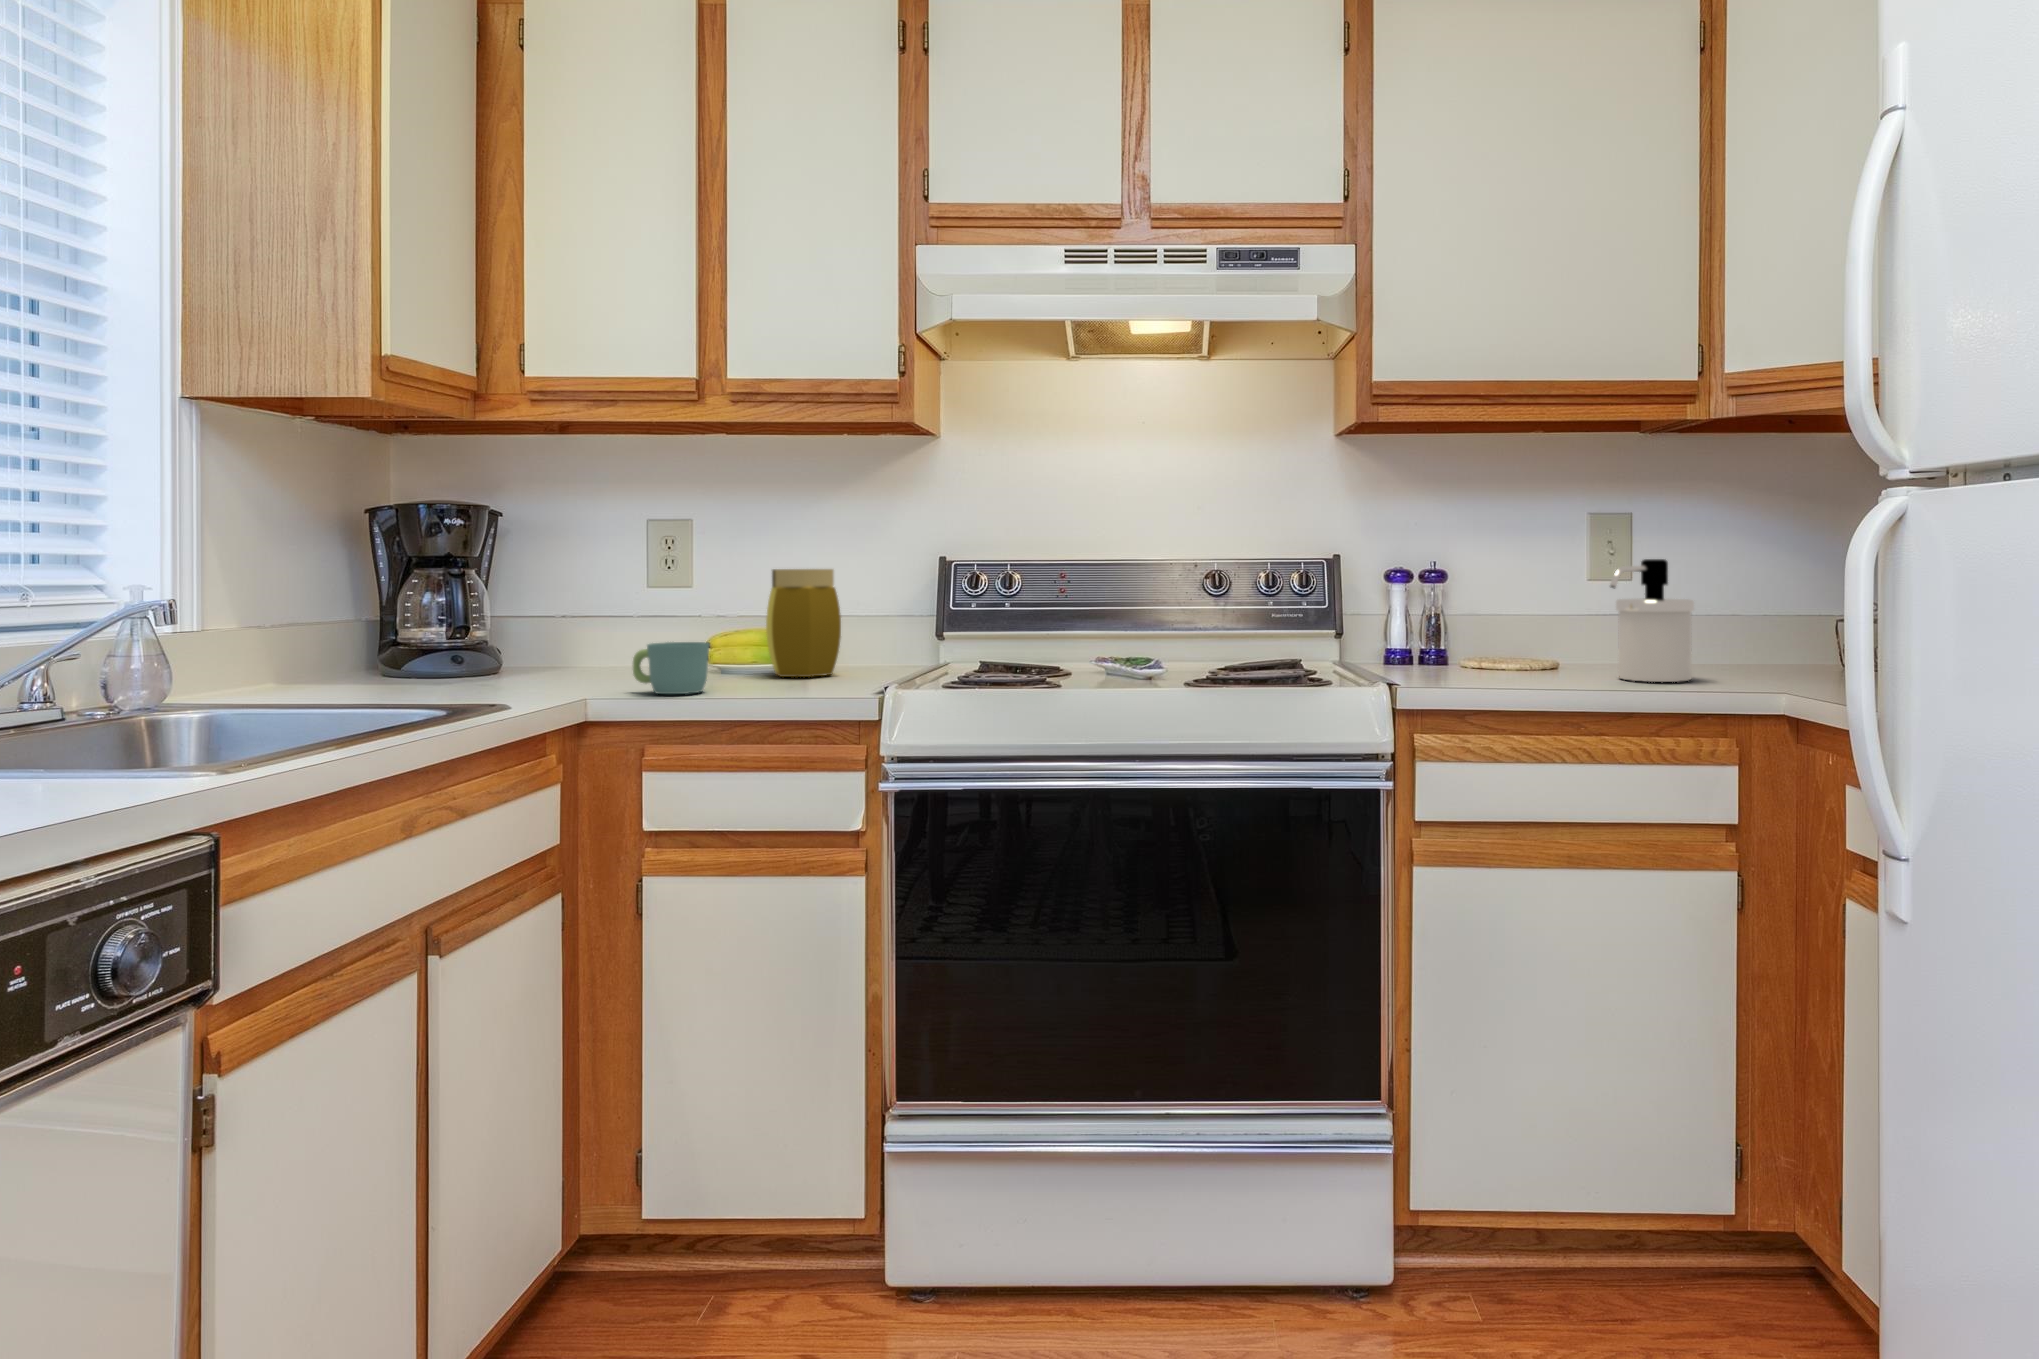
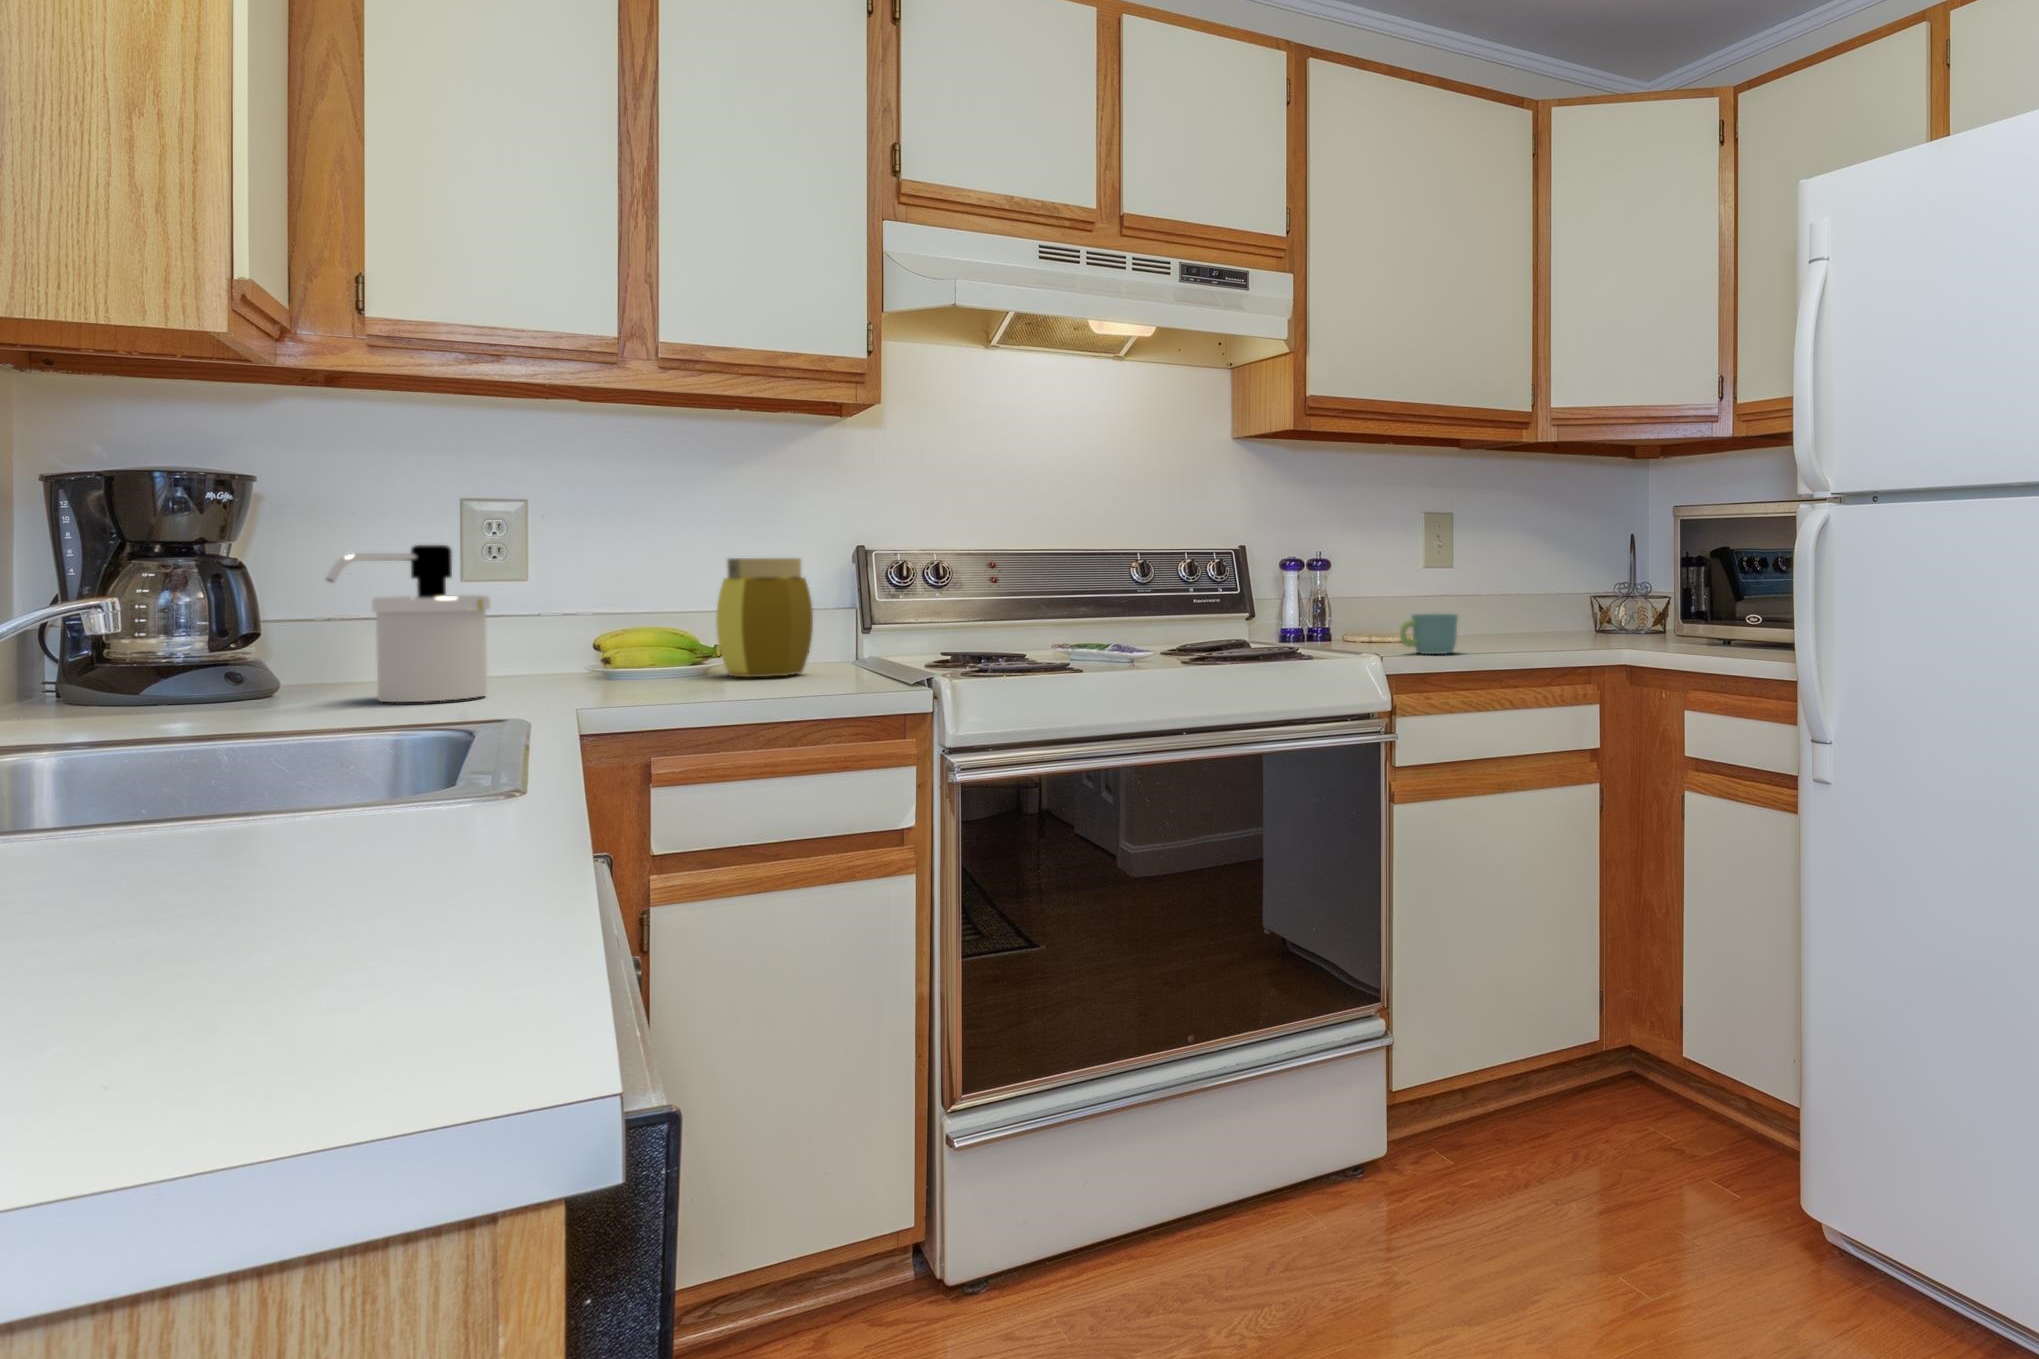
soap dispenser: present [1610,559,1694,682] -> present [326,545,490,702]
mug: present [633,642,709,694] -> present [1400,614,1458,654]

